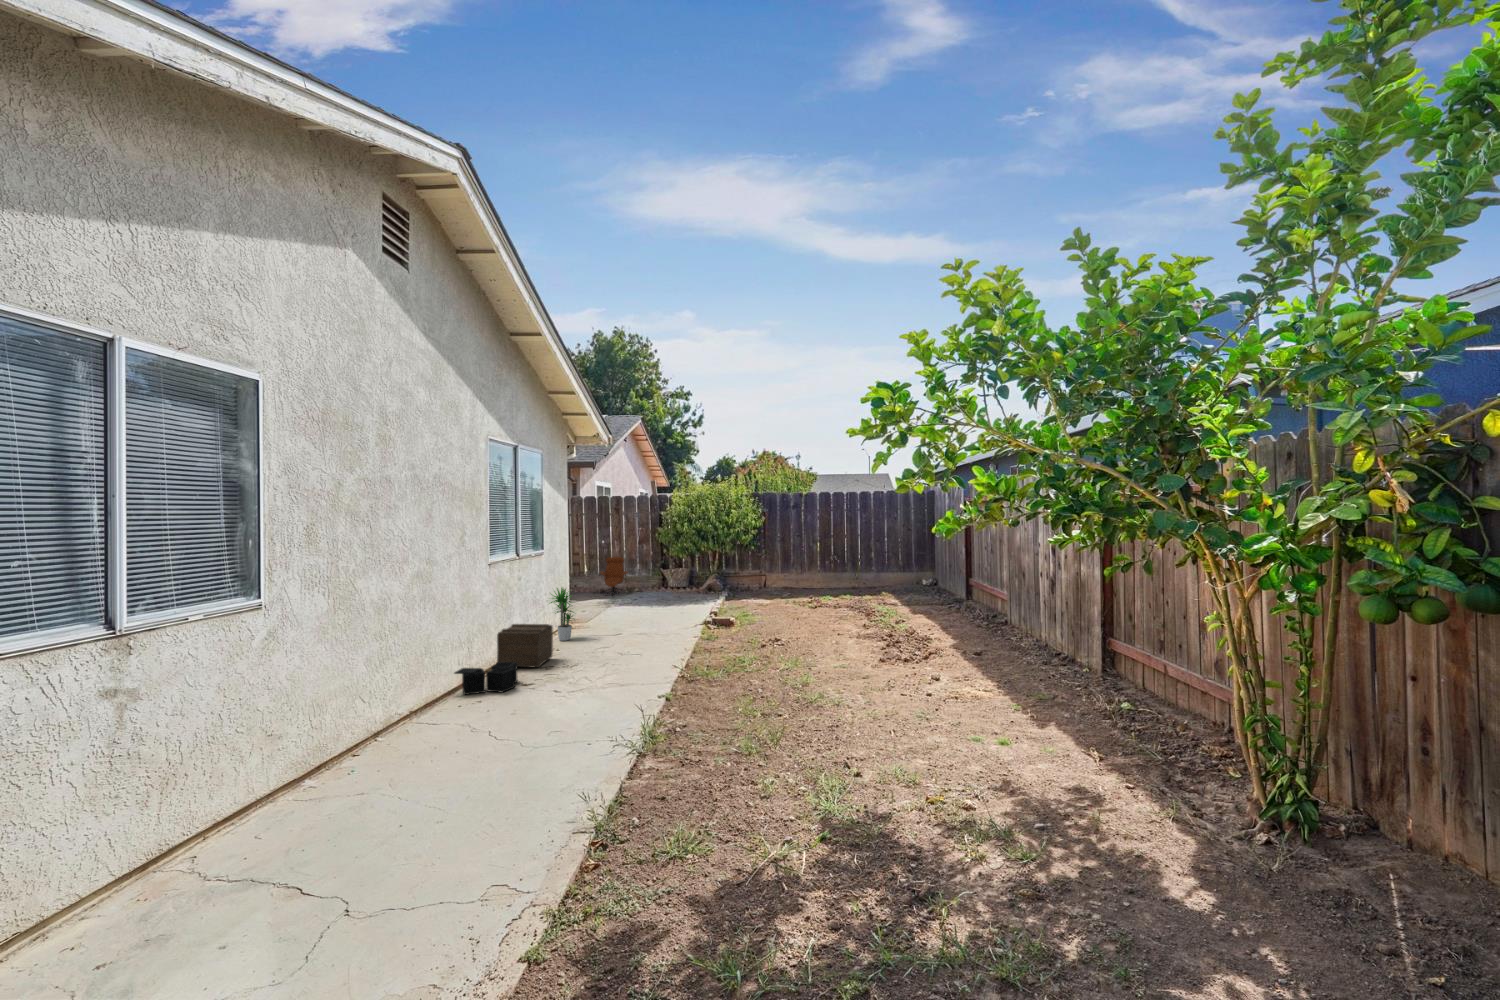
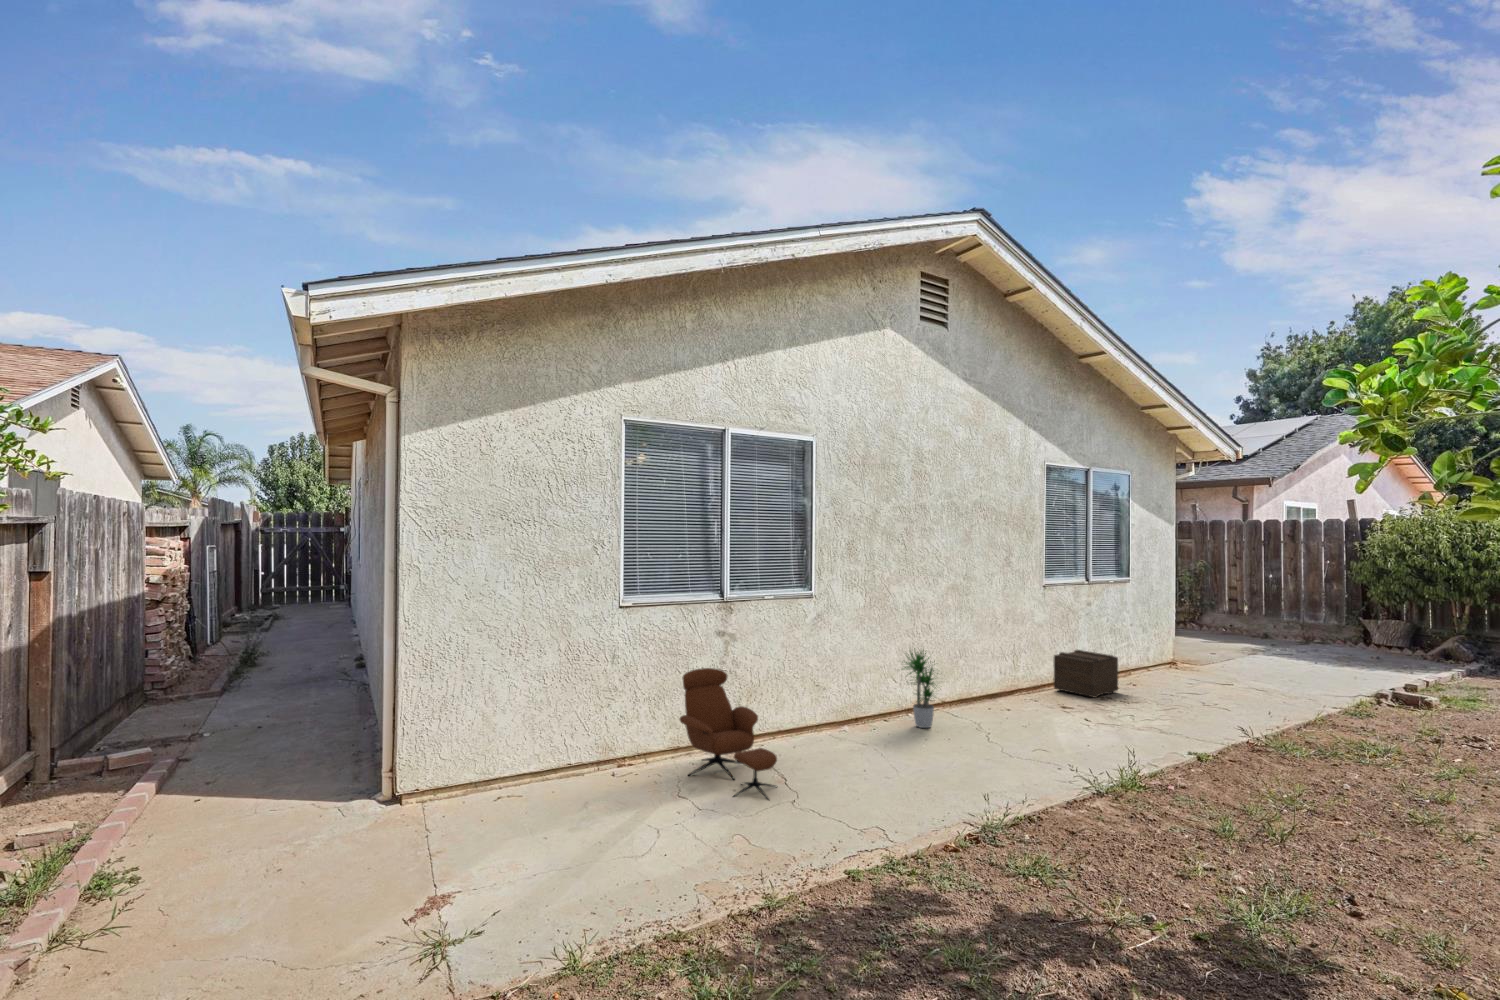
lounge chair: present [600,557,628,594] -> present [680,668,777,799]
potted plant: present [549,588,575,641] -> present [905,648,938,728]
storage bin: present [454,662,517,695] -> none [994,680,1062,711]

